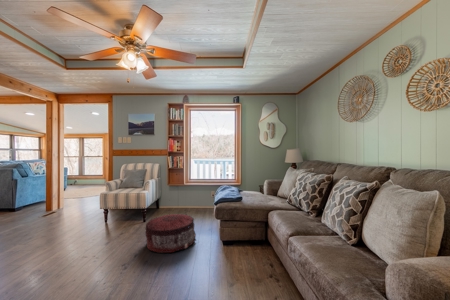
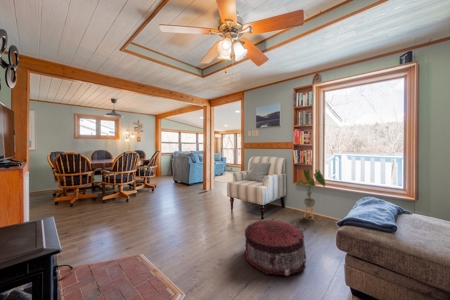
house plant: none [173,172,197,214] -> present [296,170,325,219]

